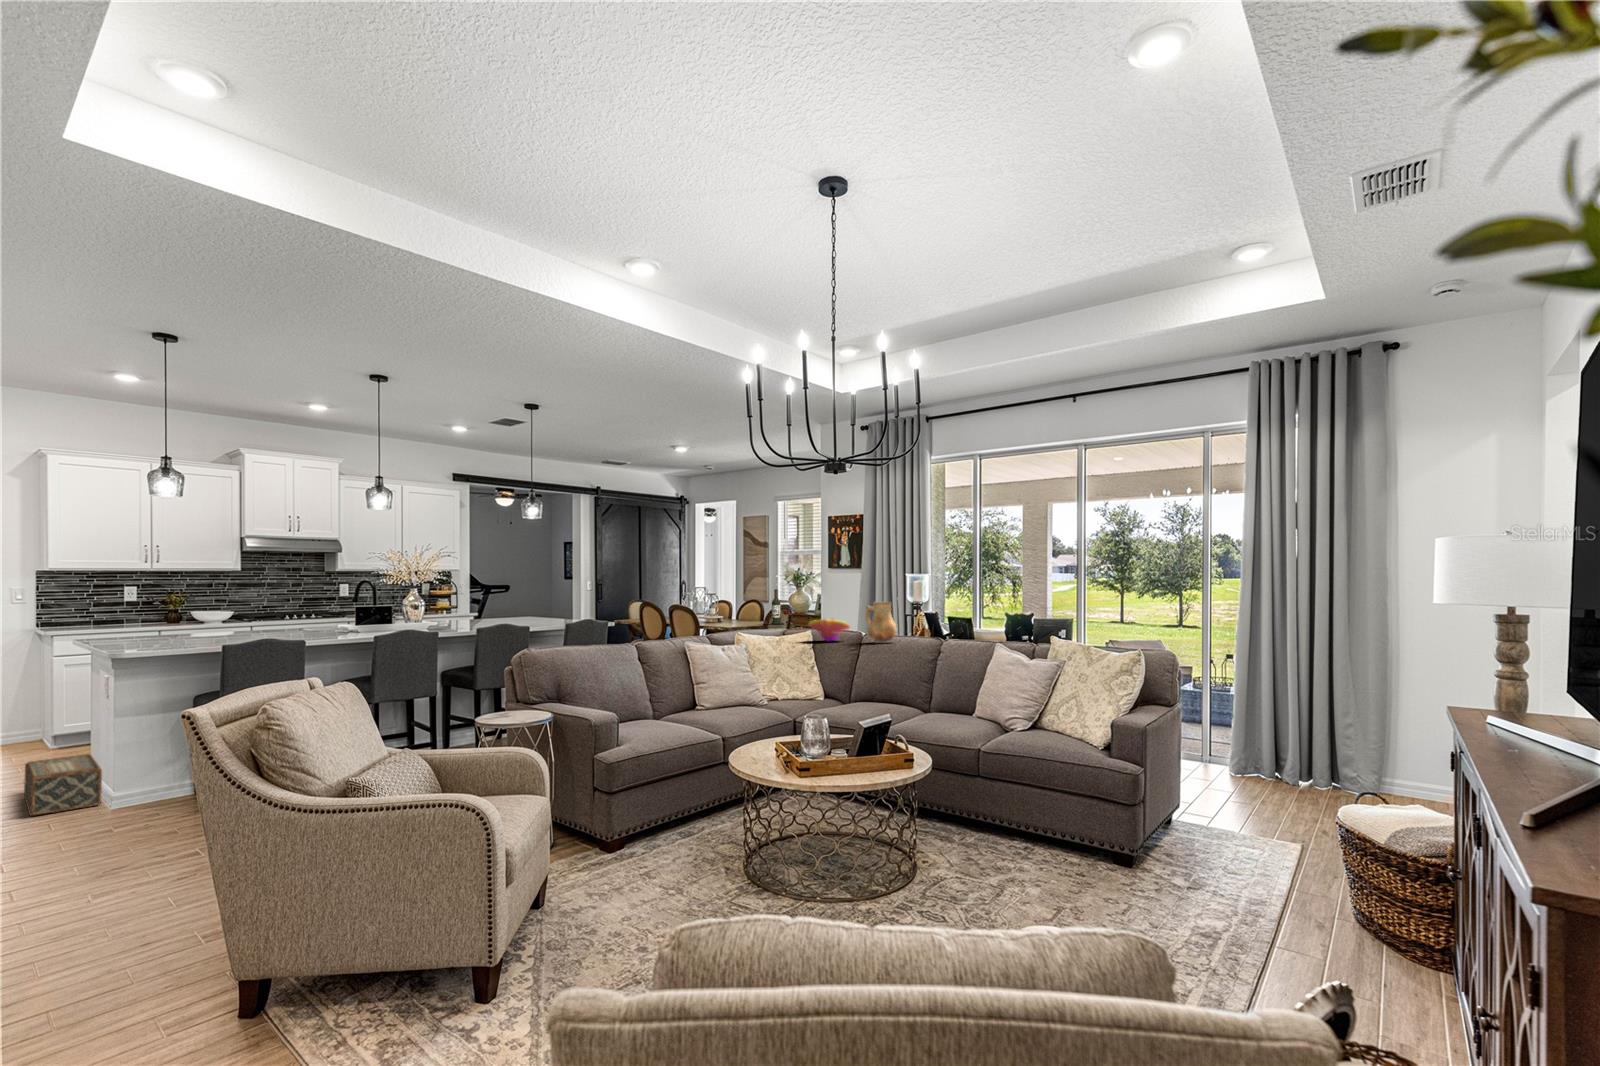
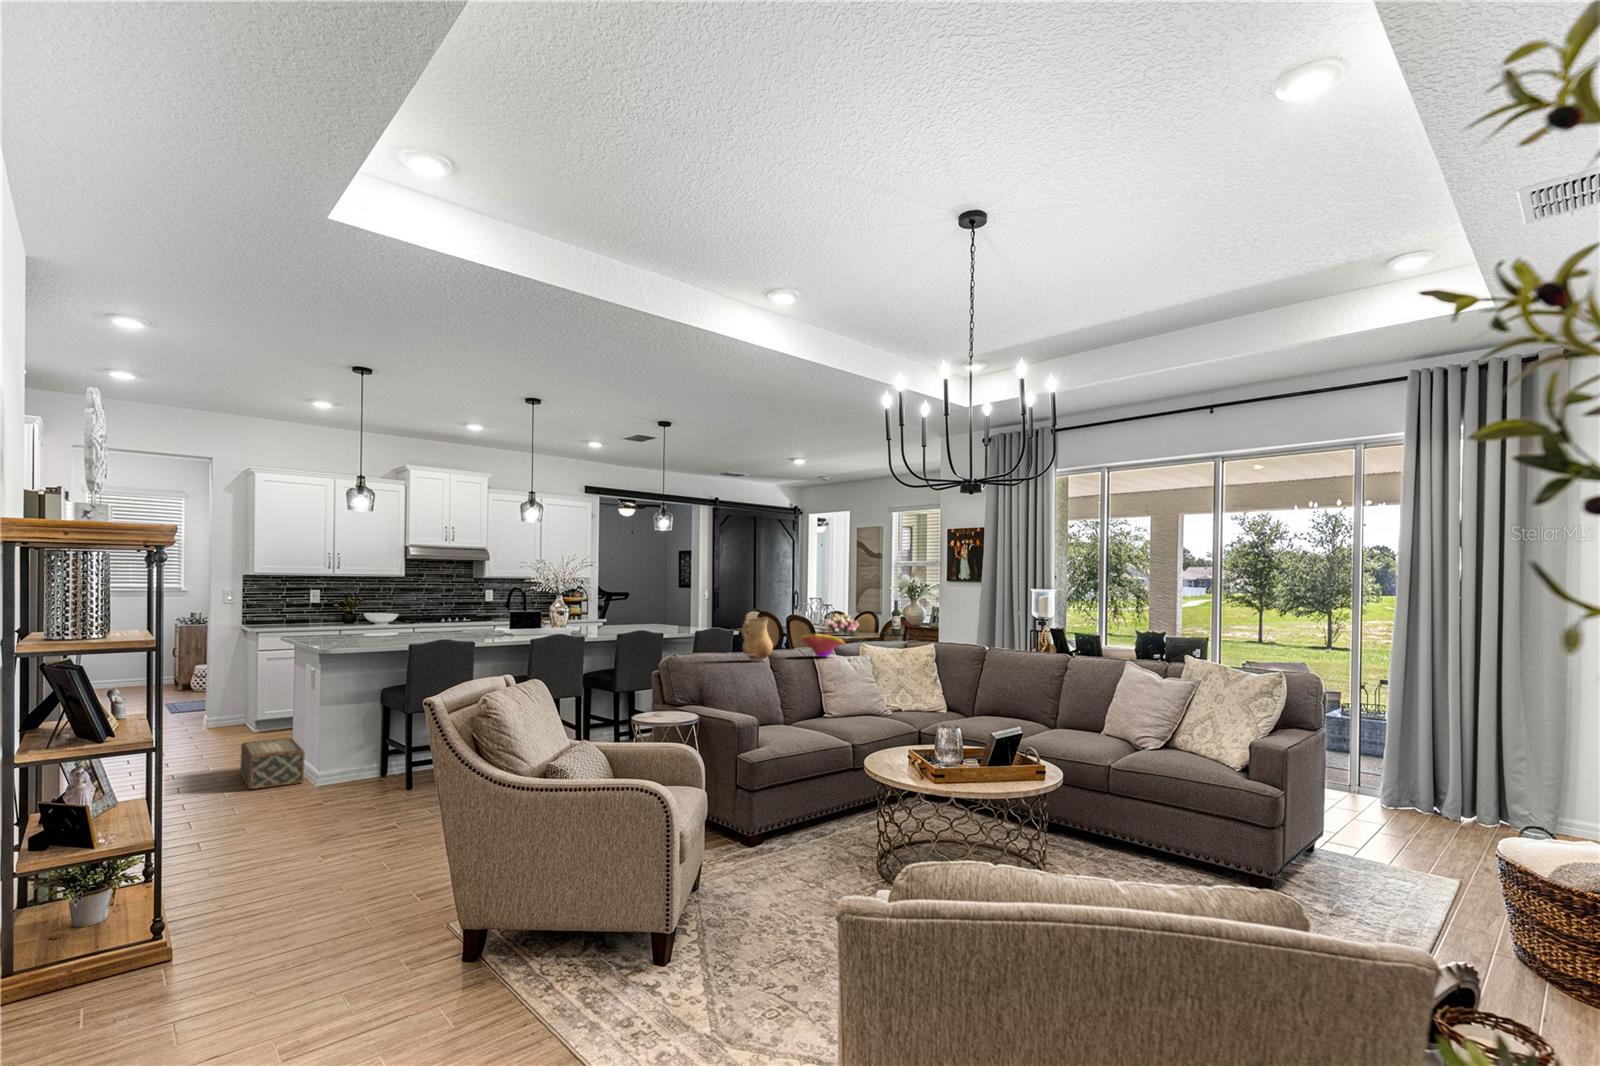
ceramic pitcher: present [865,602,897,643] -> present [742,618,773,661]
flower arrangement: none [705,604,739,625] -> present [825,614,859,635]
decorative bowl: present [808,619,850,641] -> present [800,633,845,657]

